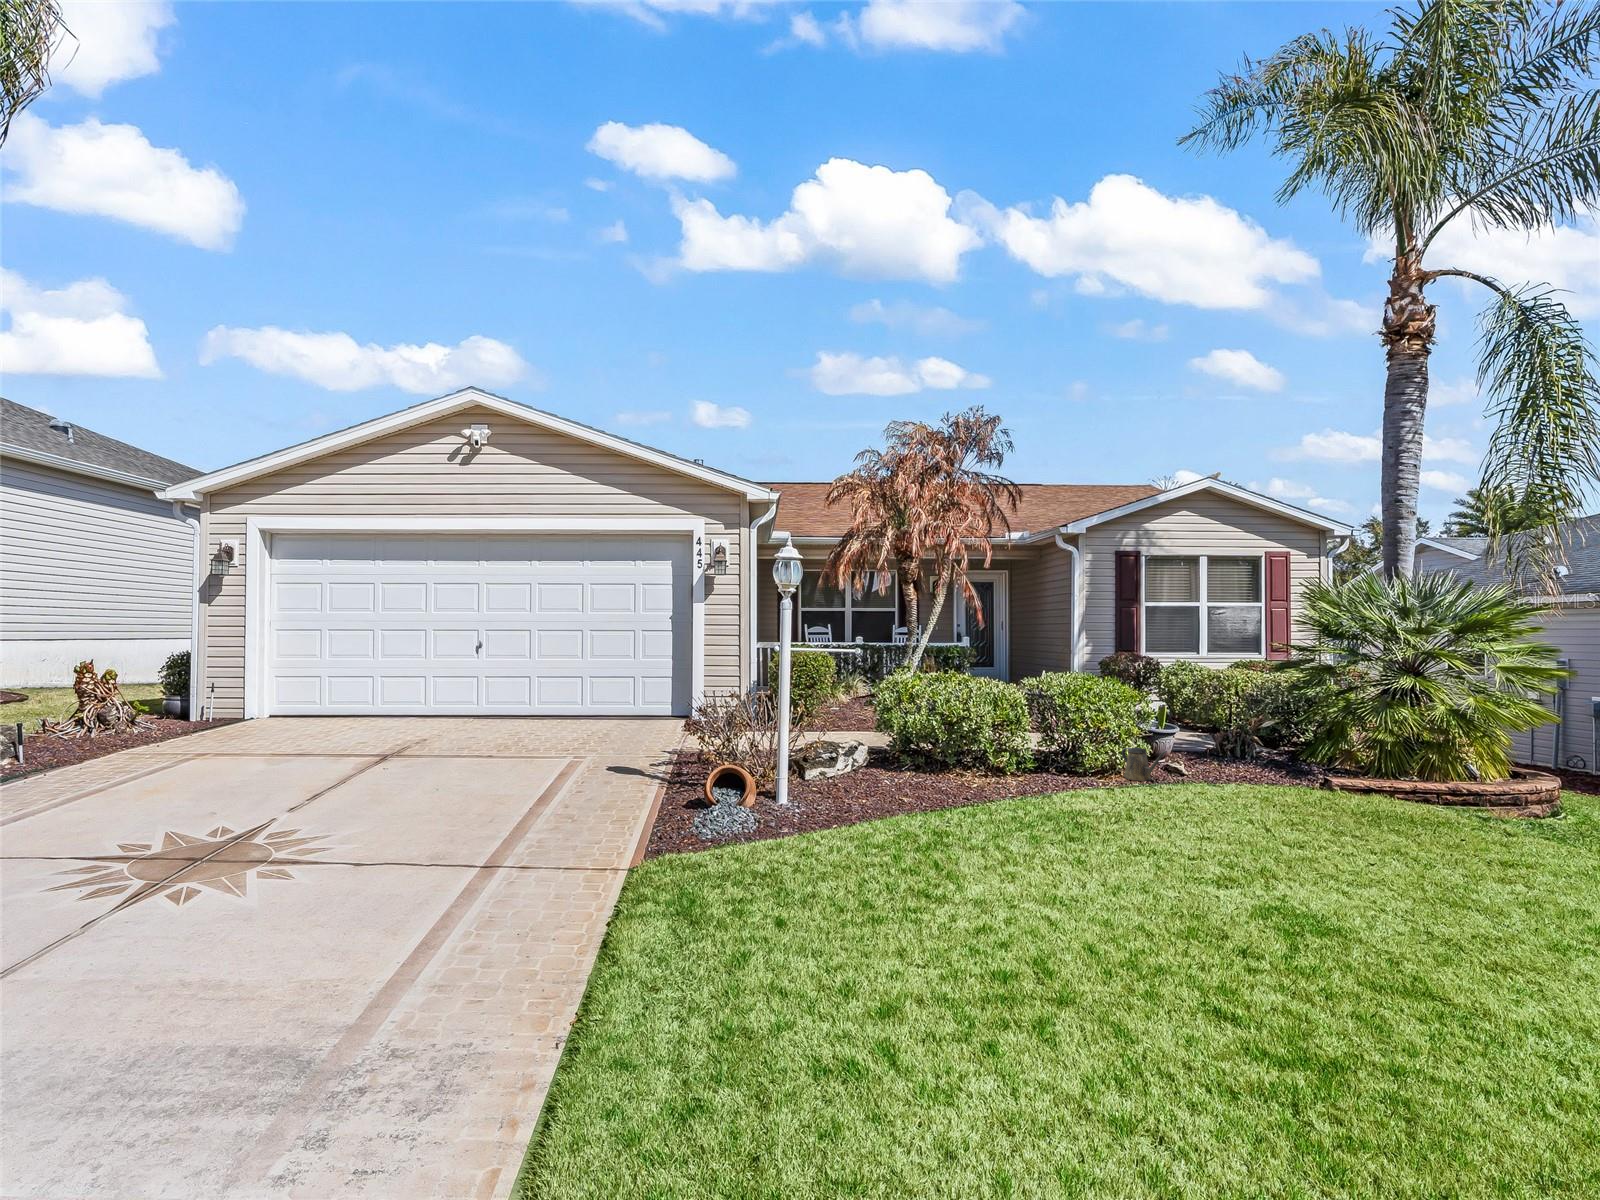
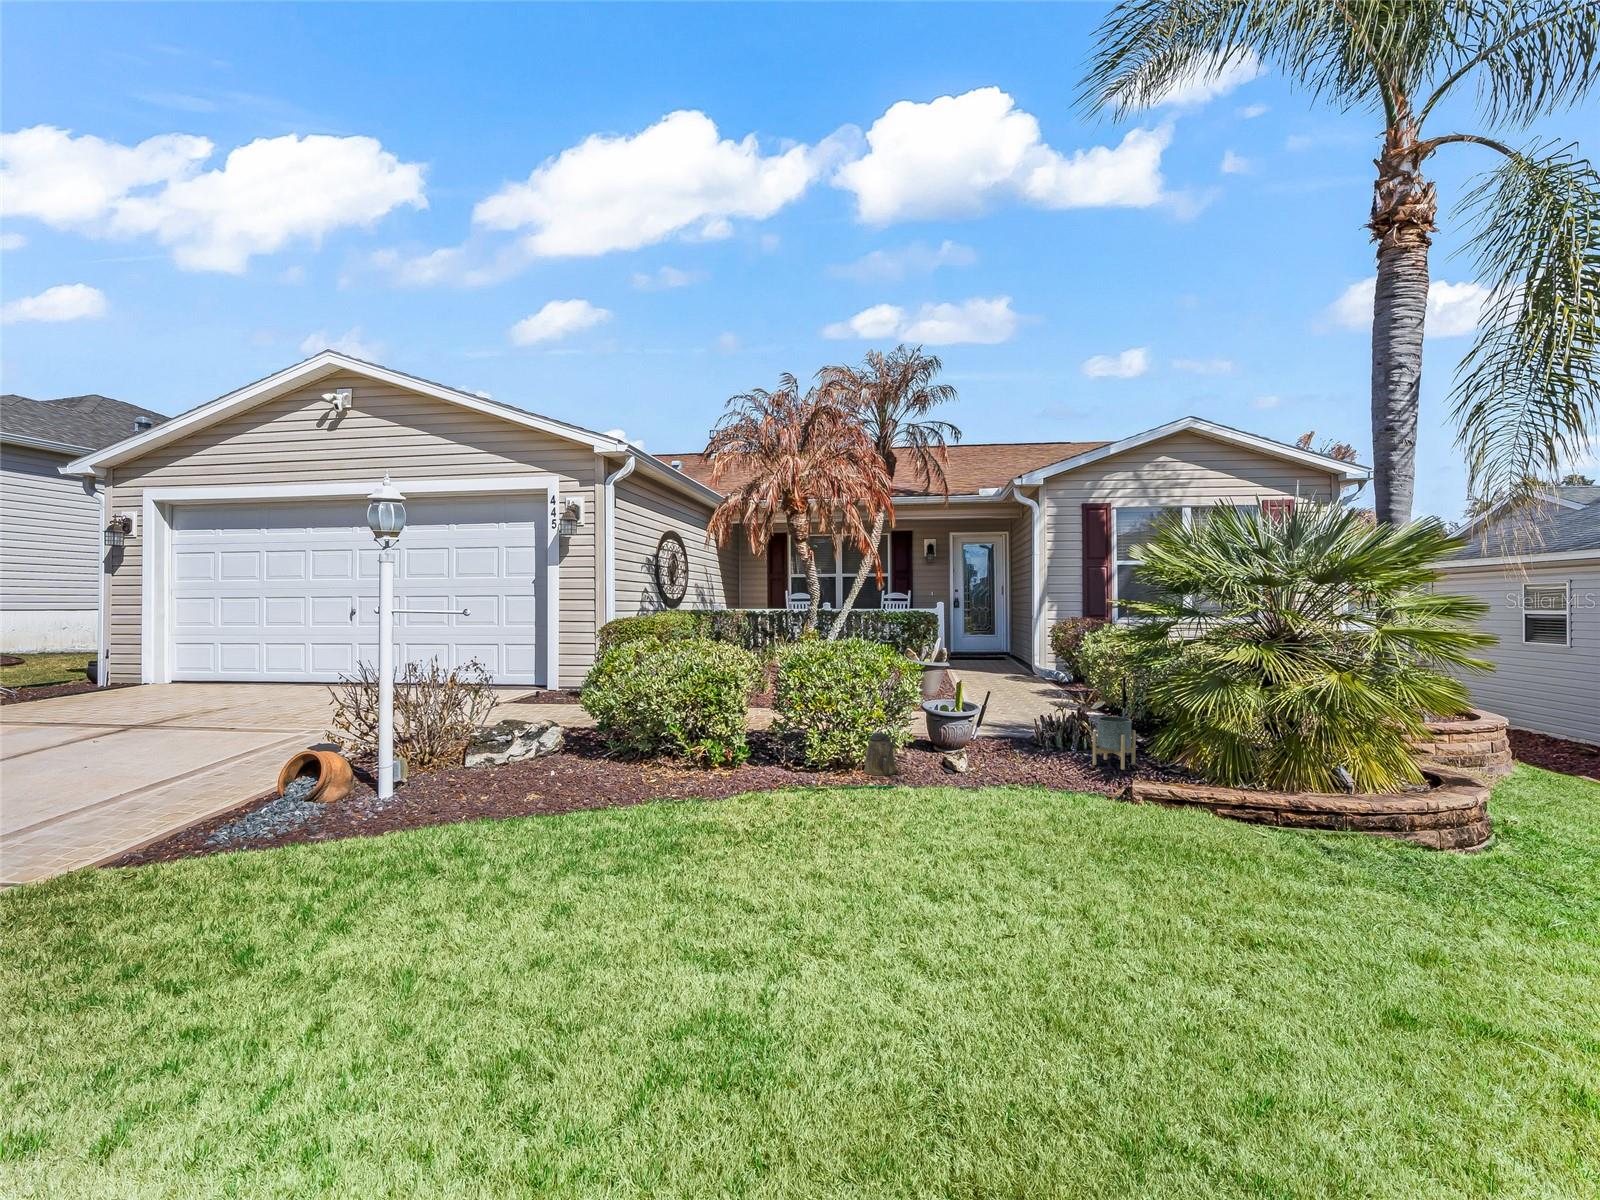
planter: none [1277,732,1305,771] -> present [1093,716,1136,770]

